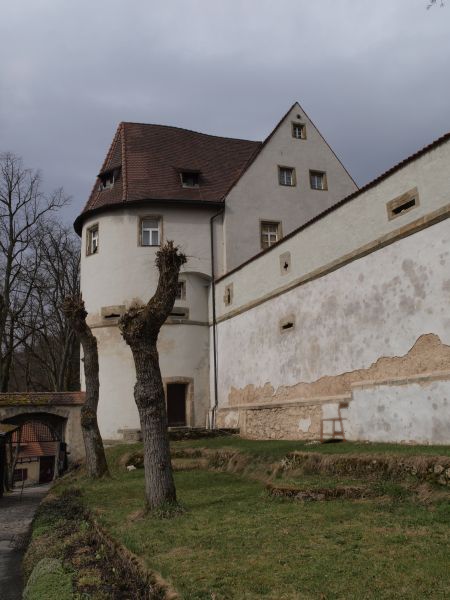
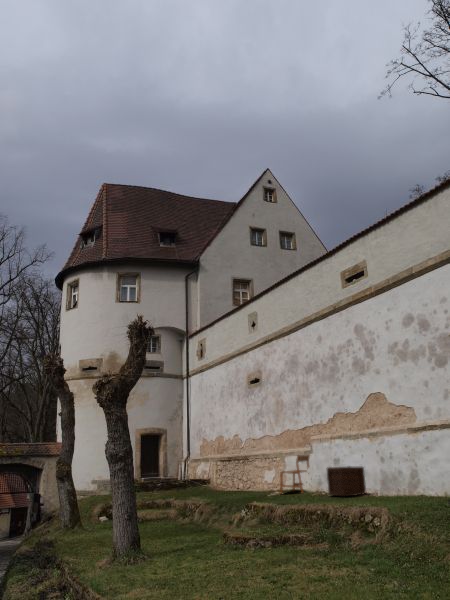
wooden crate: none [374,413,420,445] -> present [327,466,366,496]

